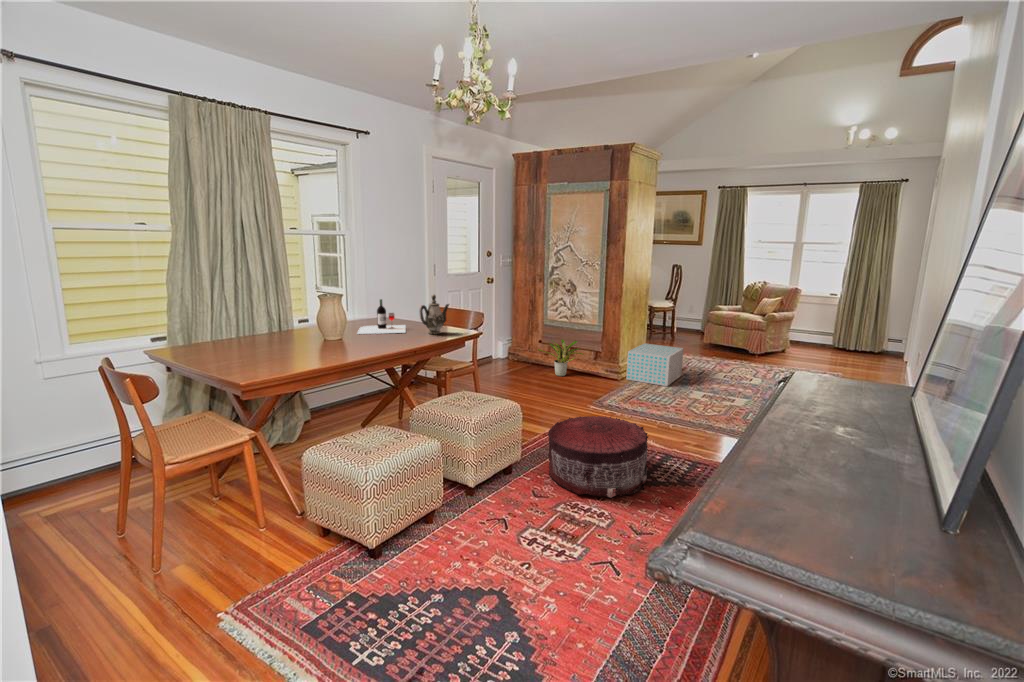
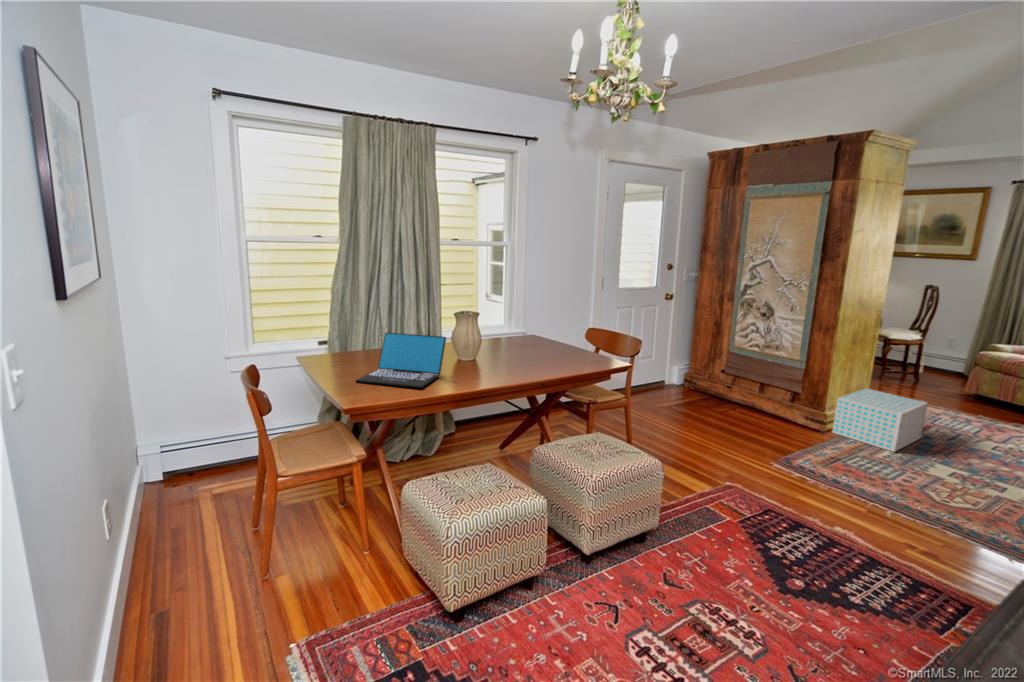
teapot: present [419,295,449,334] -> none [562,320,597,364]
wine bottle: present [357,299,406,334] -> none [497,320,552,359]
laptop: none [218,314,311,365] -> present [356,333,446,388]
potted plant: present [538,339,583,376] -> none [714,371,775,416]
pouf: present [548,416,648,498] -> none [692,485,840,616]

